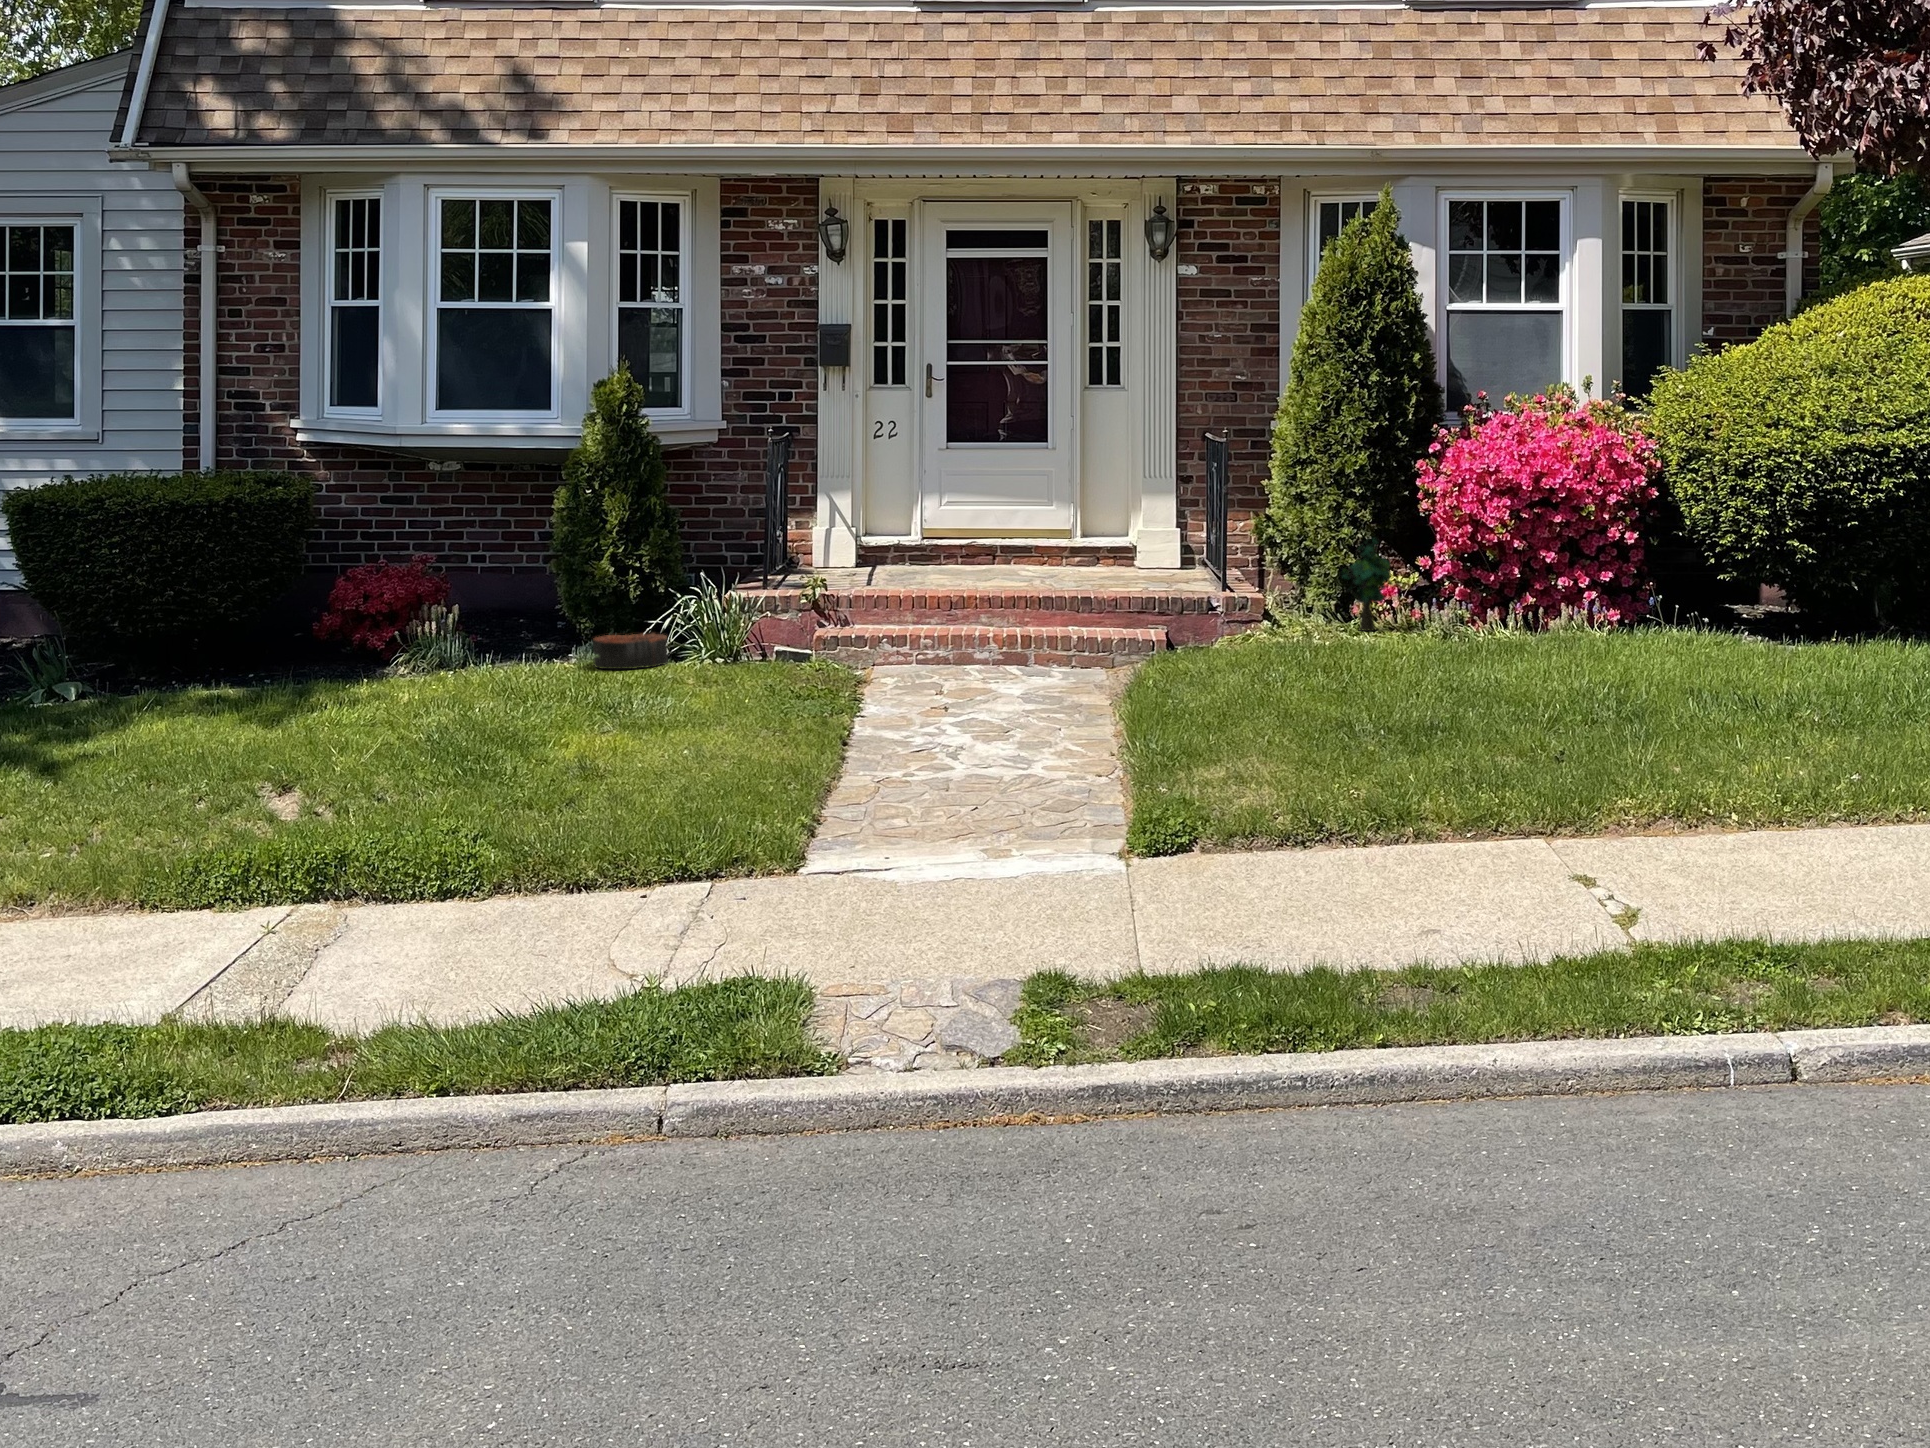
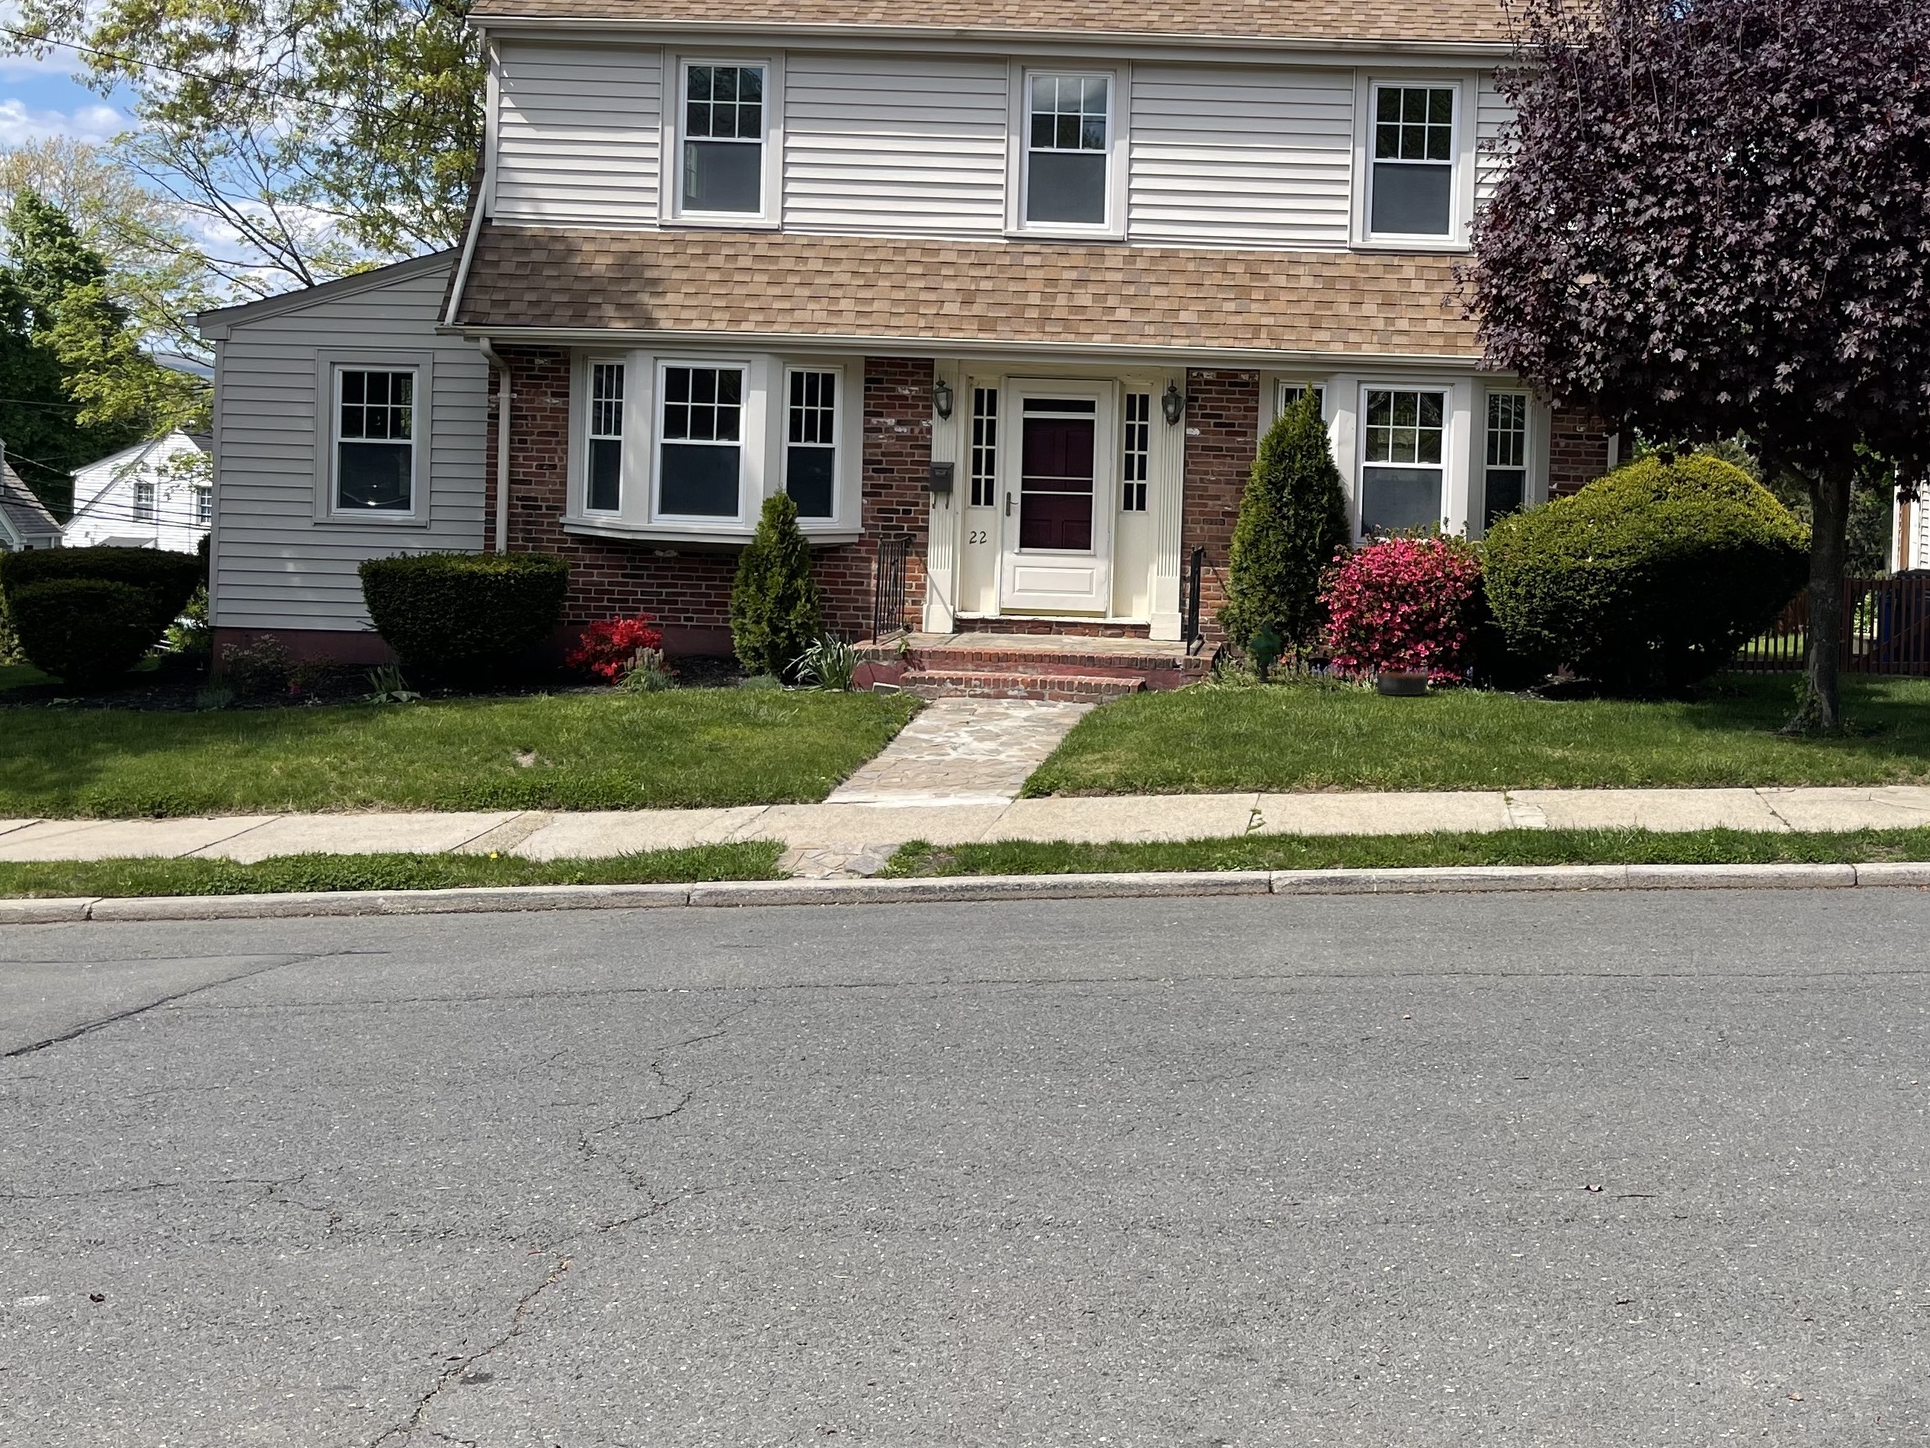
basket: present [593,634,668,669] -> present [1377,672,1427,695]

